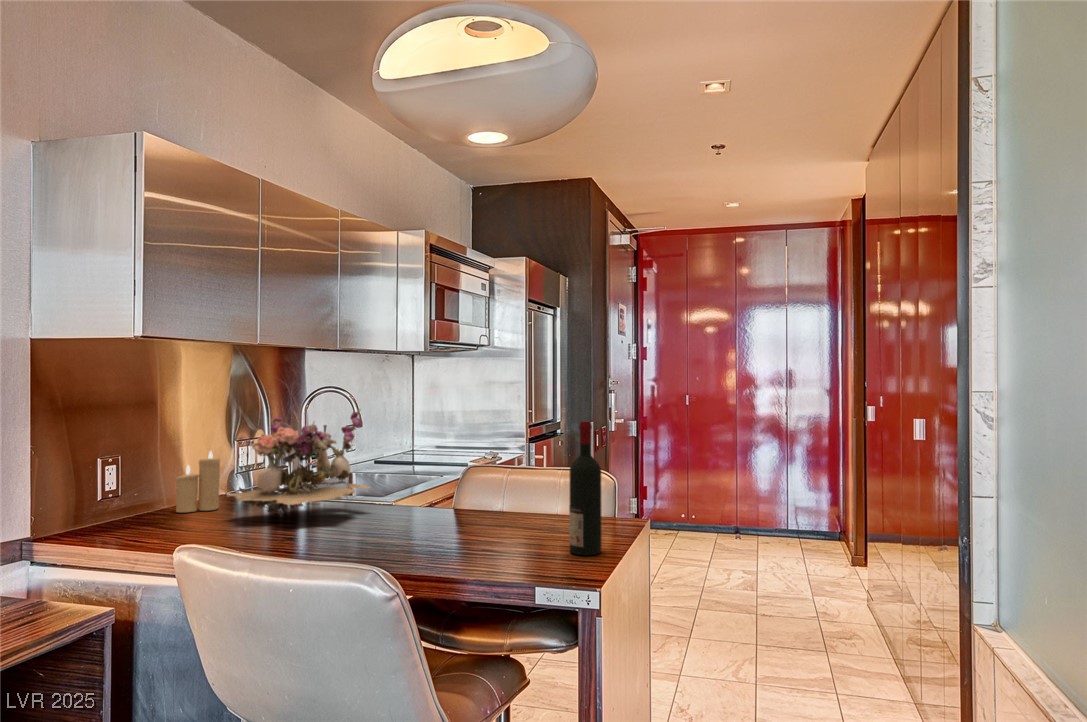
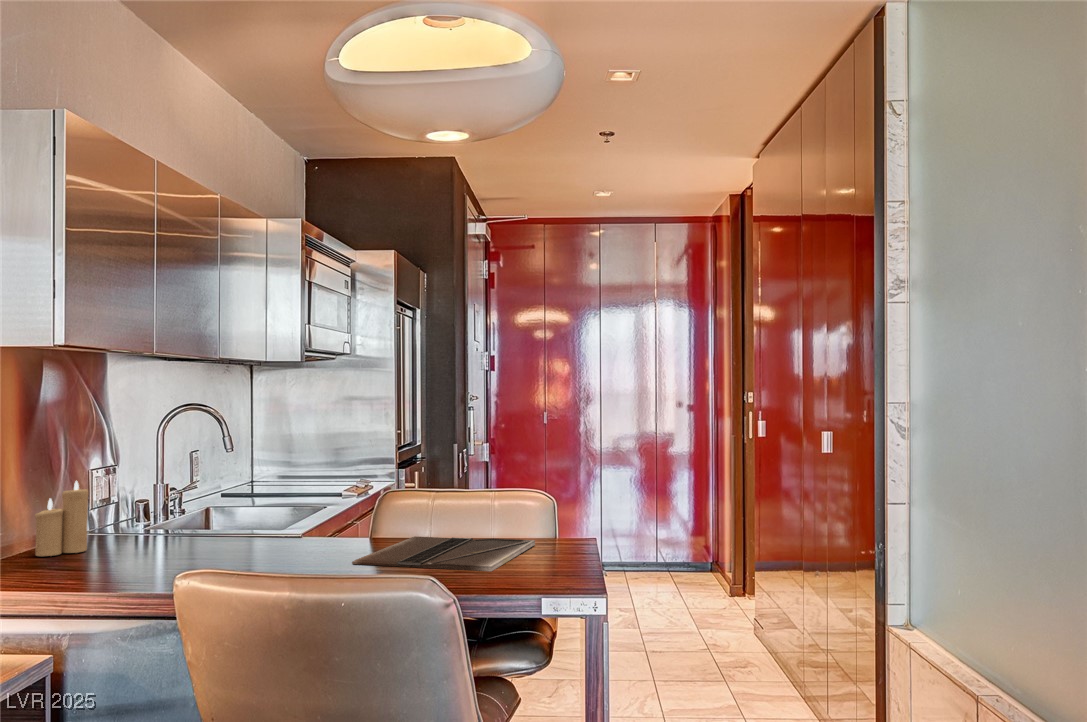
flower arrangement: present [227,409,370,516] -> none [115,427,283,555]
wine bottle: present [569,421,602,555] -> none [542,434,575,571]
laptop: none [406,510,587,551] -> present [352,536,535,572]

